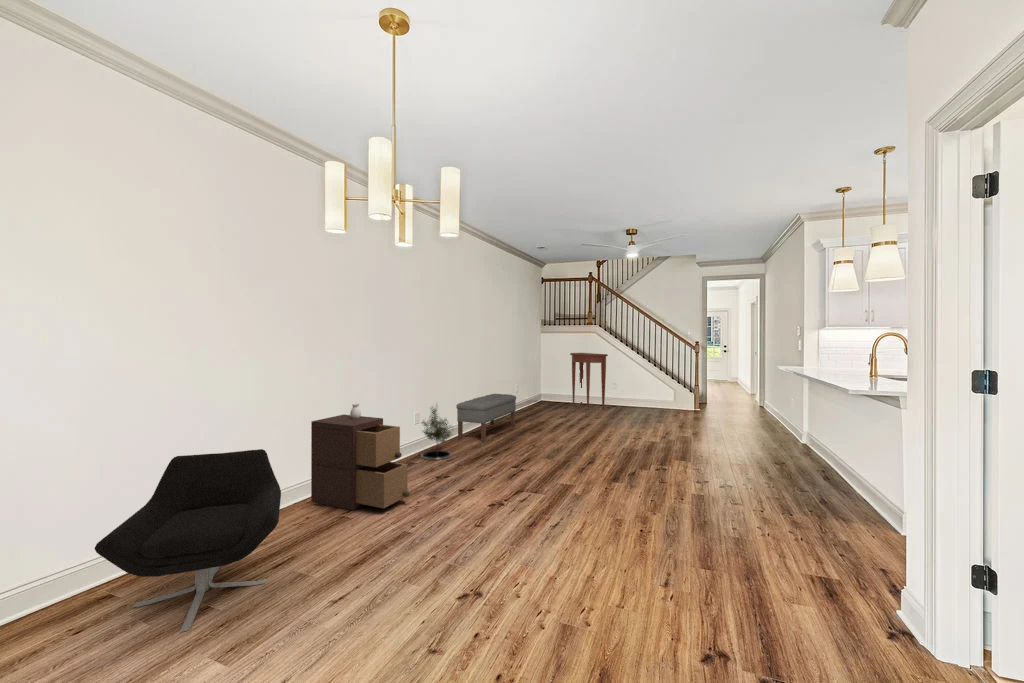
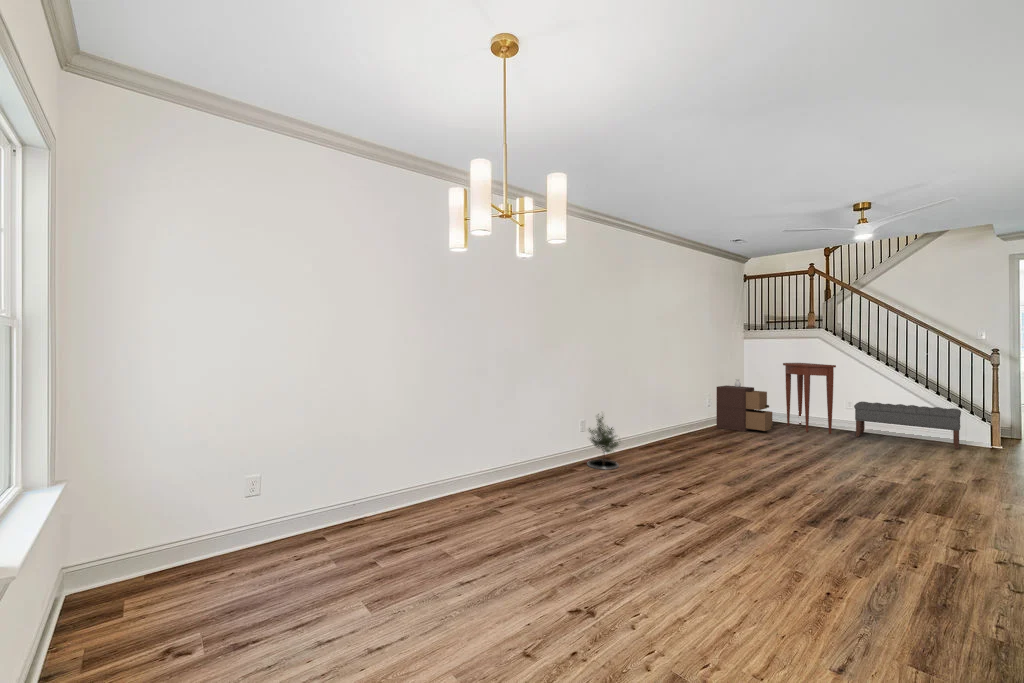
bench: present [456,394,516,442] -> present [854,402,961,449]
storage cabinet: present [311,404,409,510] -> present [716,379,775,431]
lounge chair: present [95,449,281,632] -> none [306,438,438,577]

